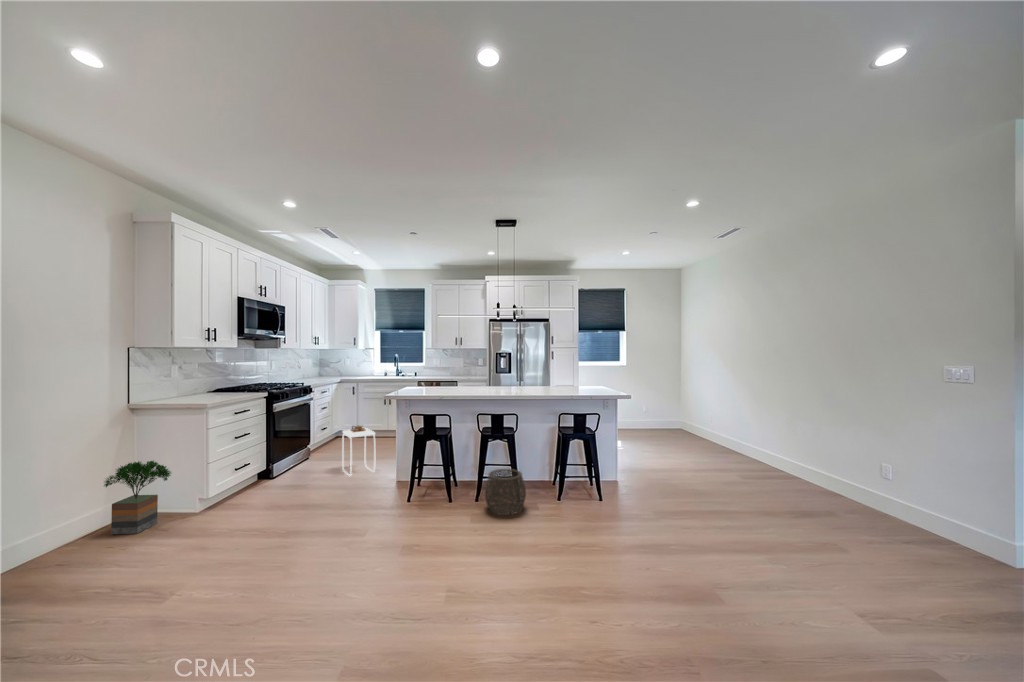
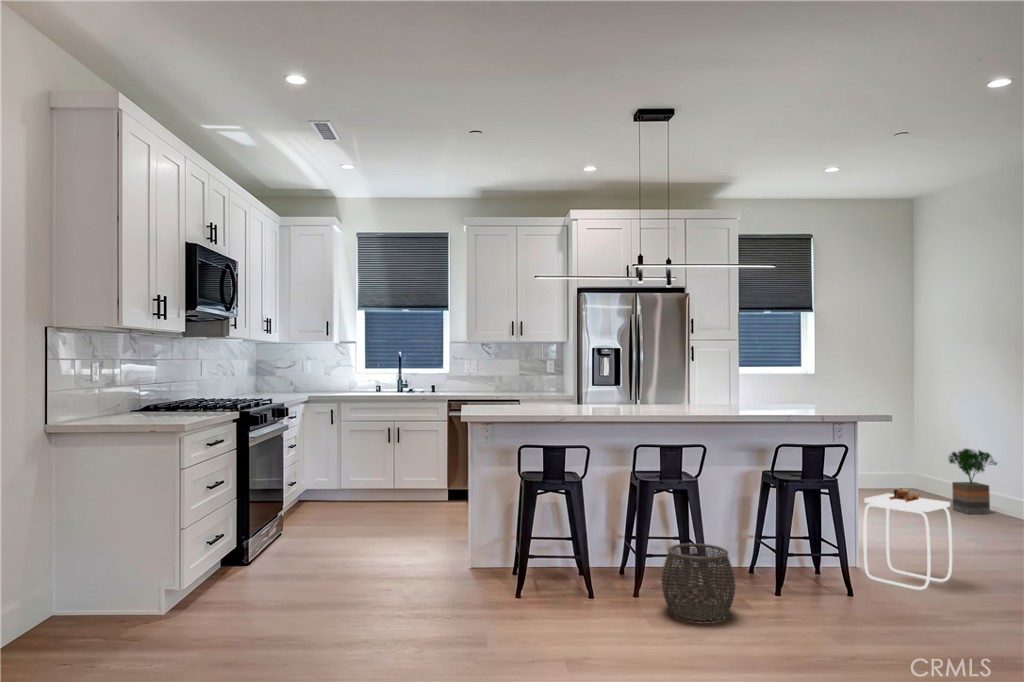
side table: present [342,426,375,476] -> present [864,488,952,590]
potted tree: present [104,461,171,534] -> present [949,449,997,514]

